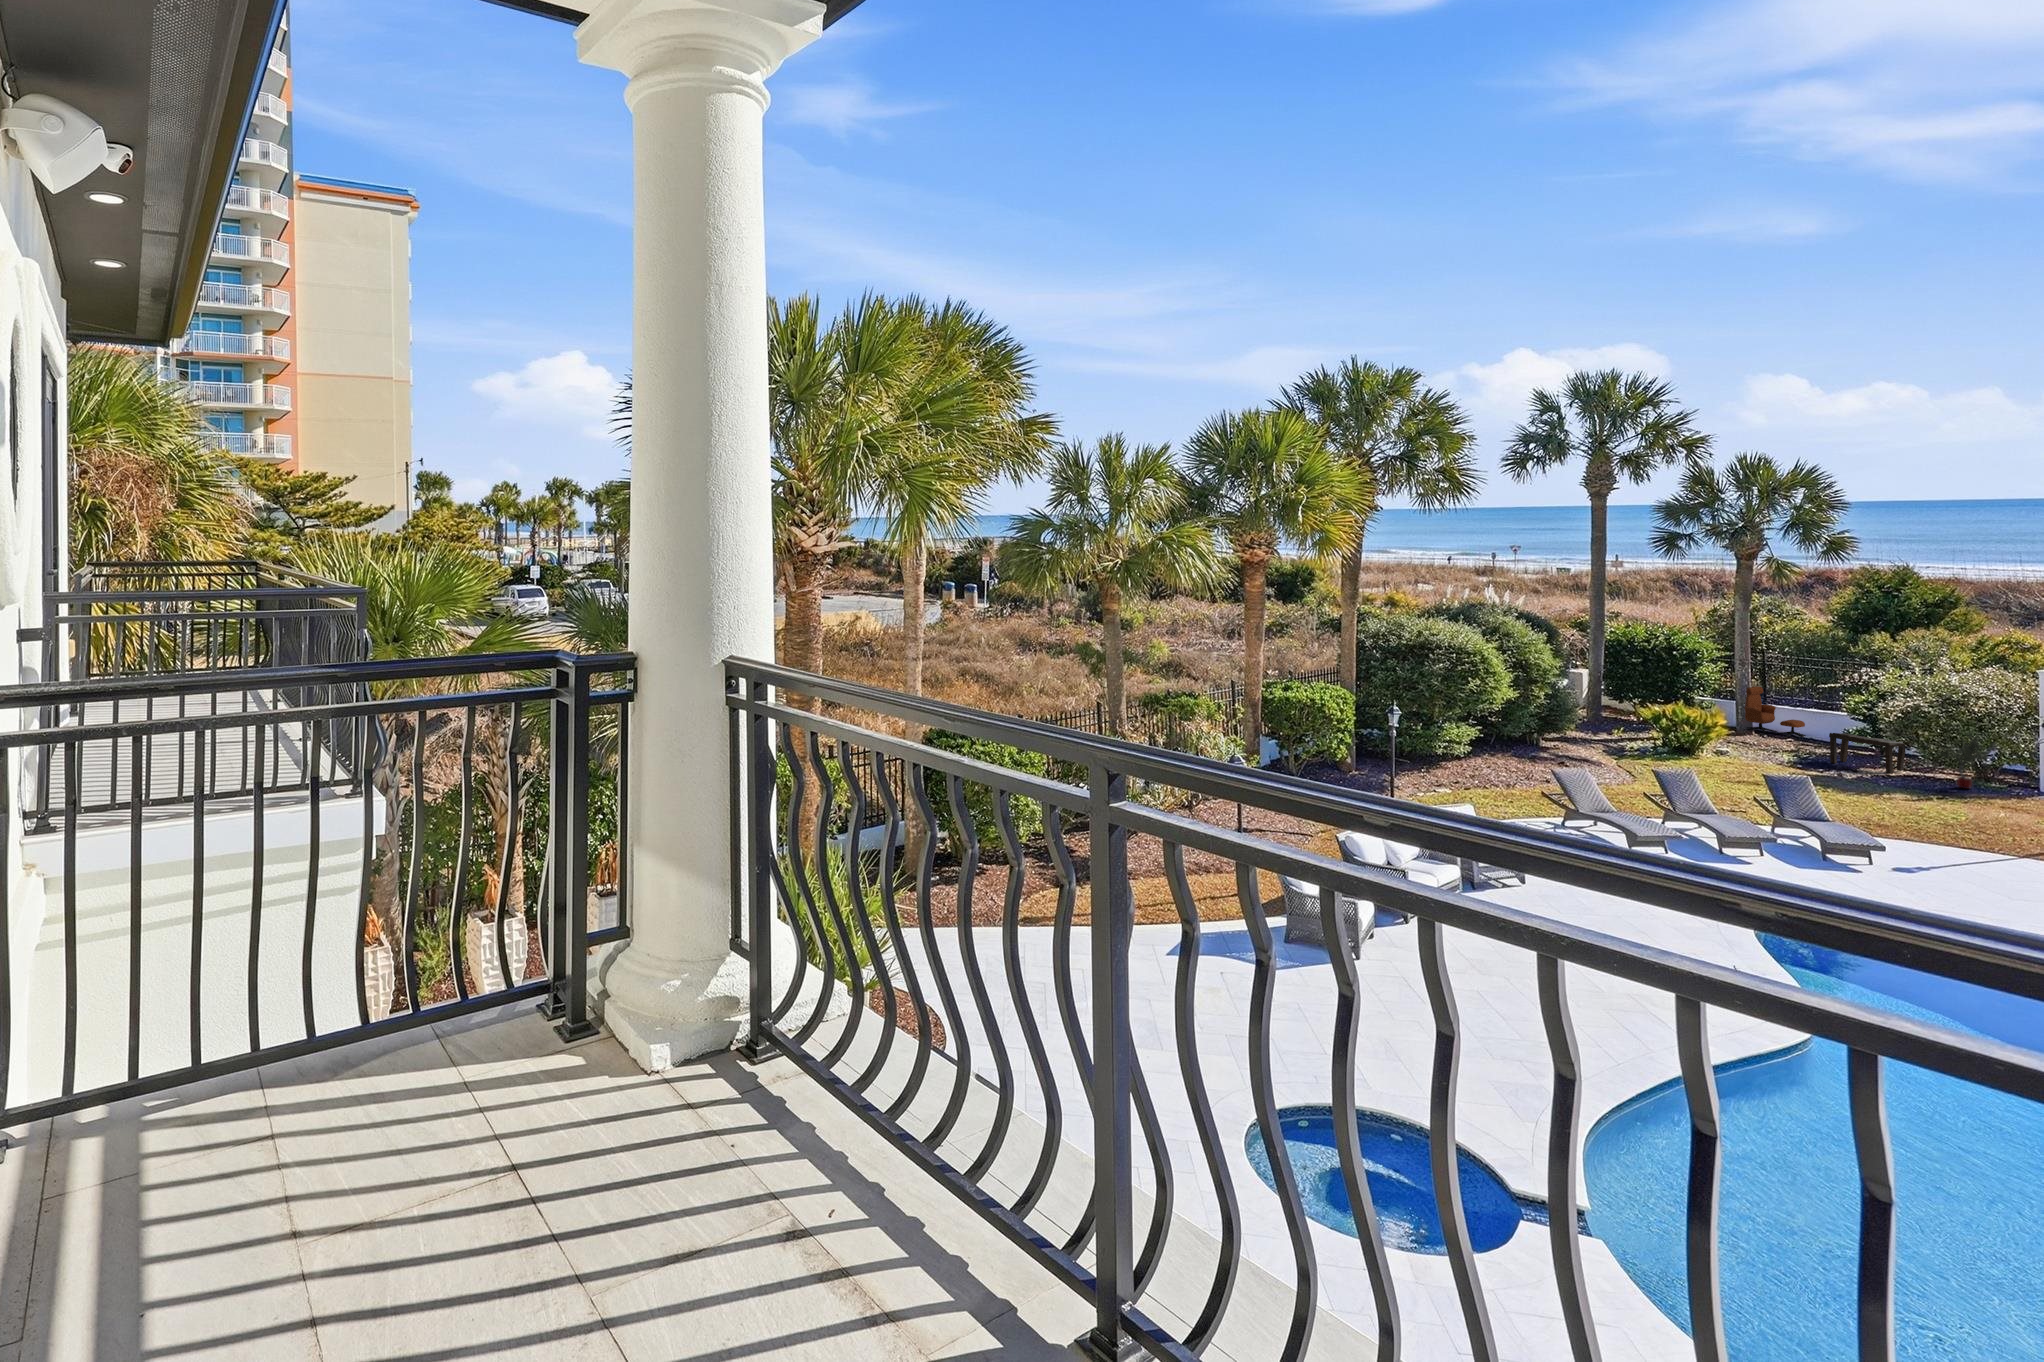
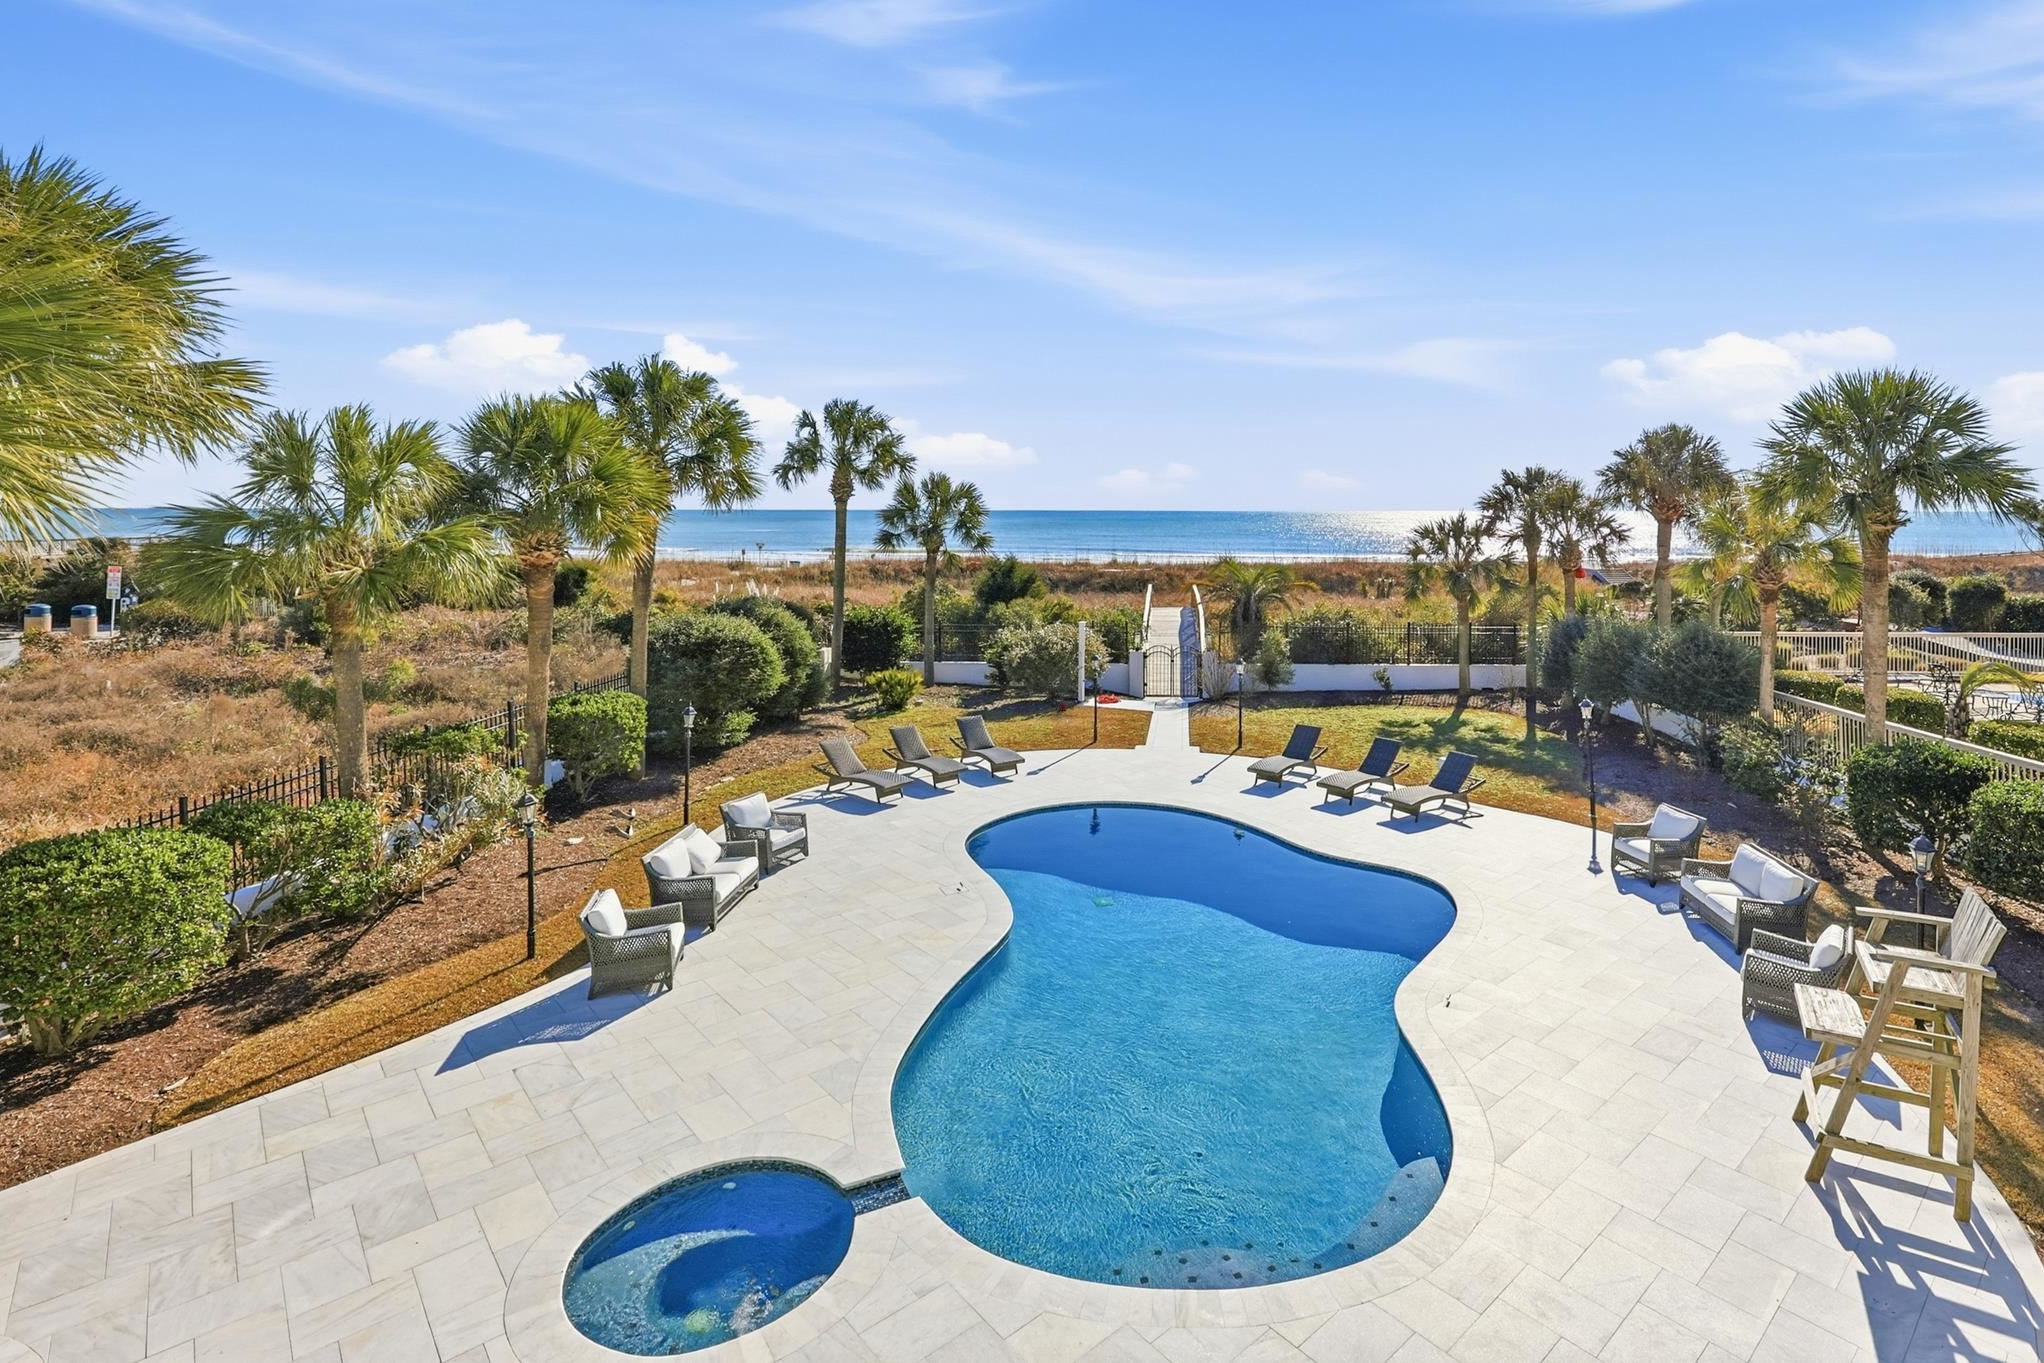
lounge chair: present [1744,687,1806,737] -> none [931,649,967,685]
bench: present [1829,733,1905,774] -> none [989,680,1031,706]

